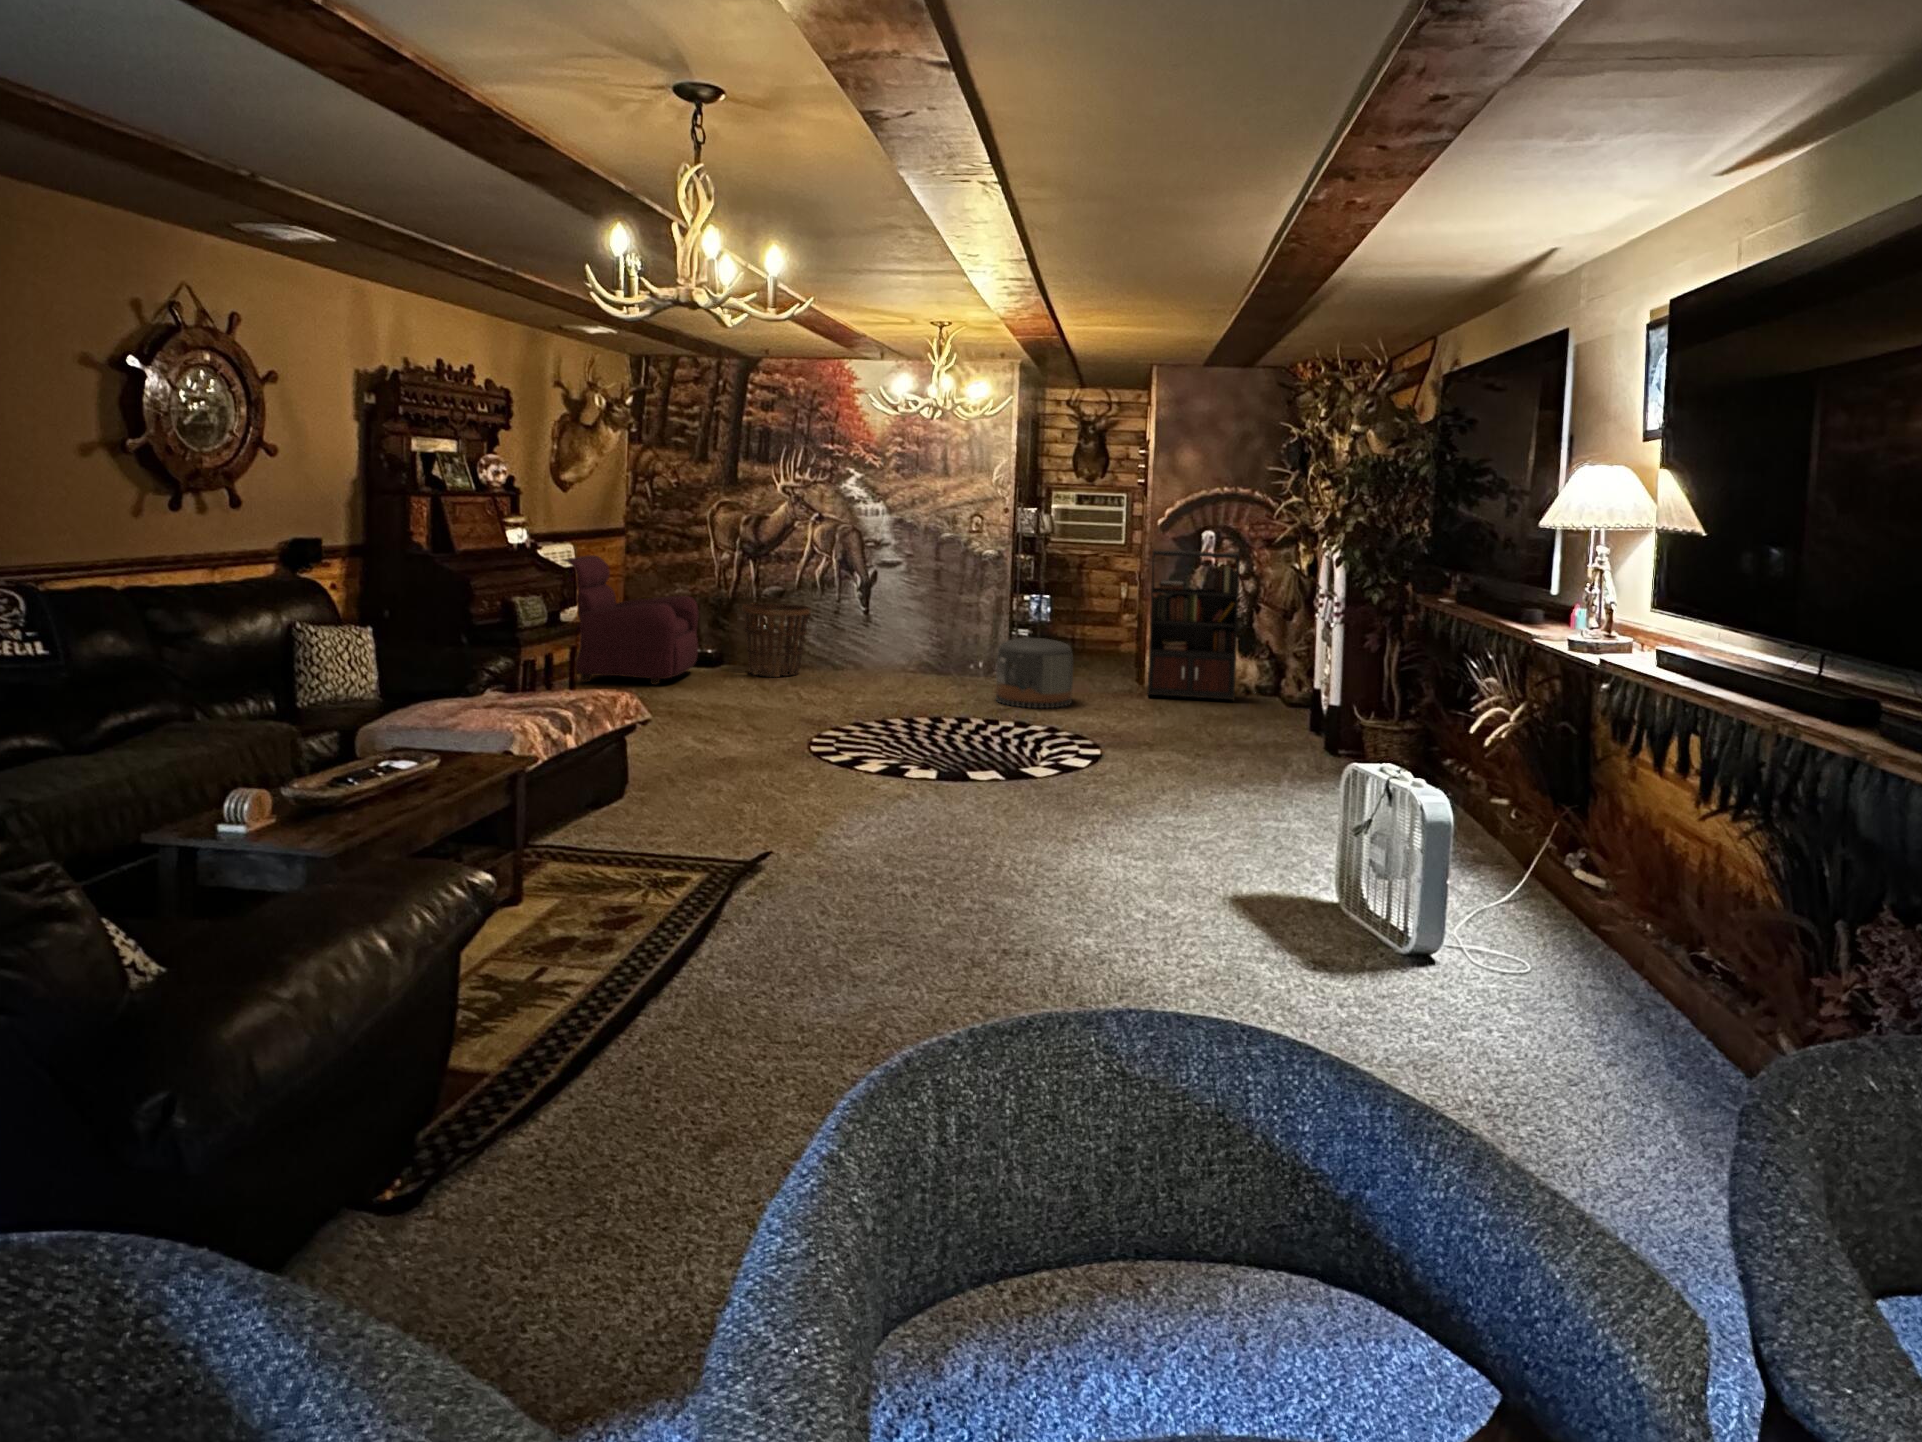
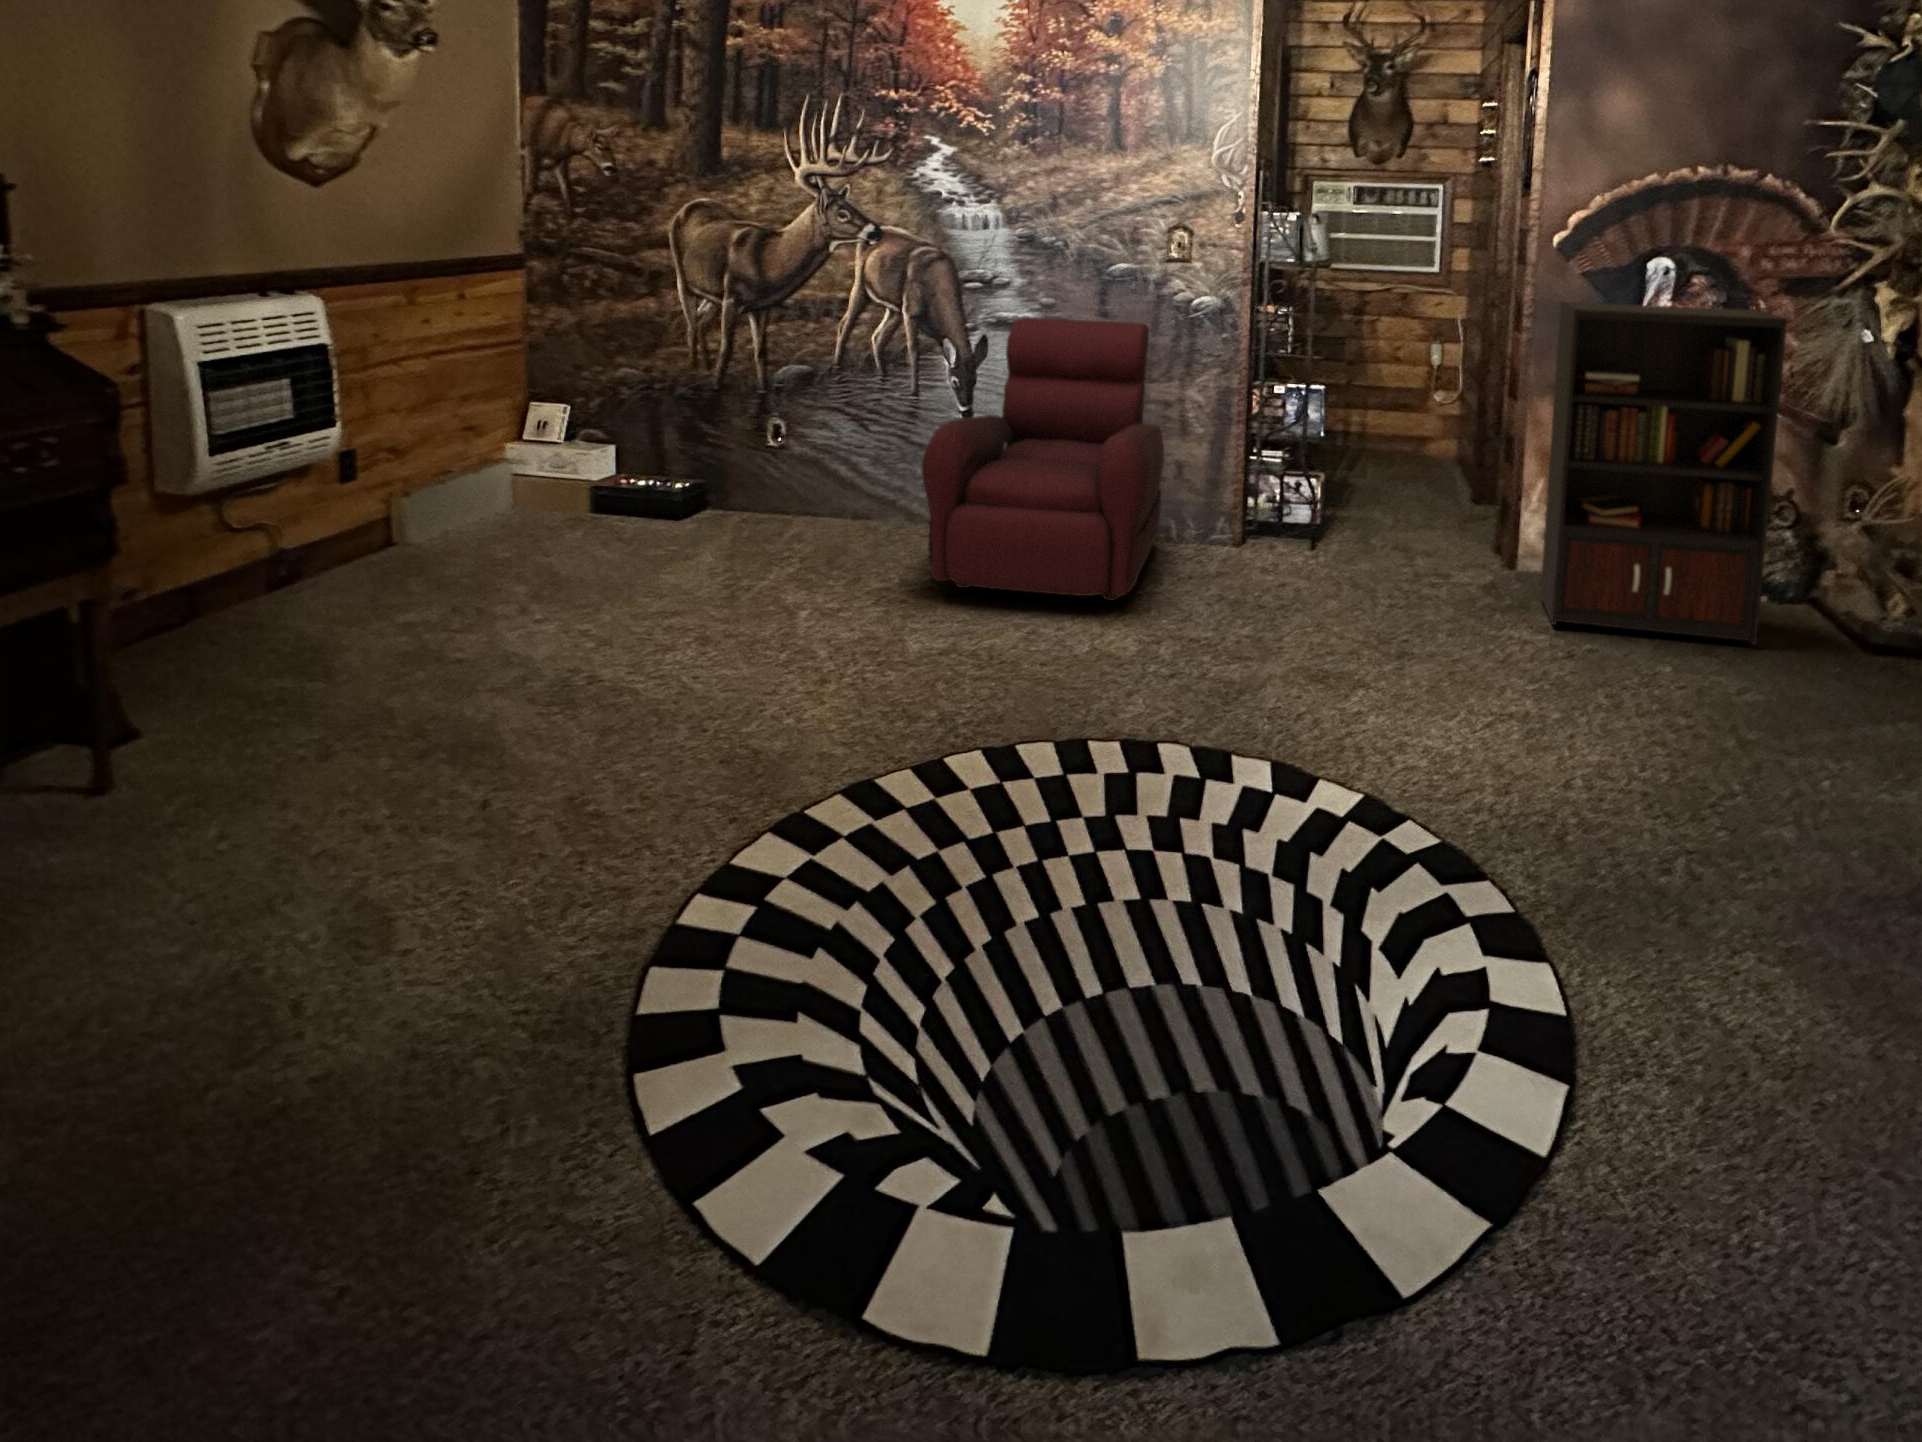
armchair: present [564,555,699,685] -> present [922,318,1164,601]
basket: present [742,604,810,677] -> none [714,399,853,553]
pouf: present [996,638,1073,708] -> none [1220,502,1398,687]

